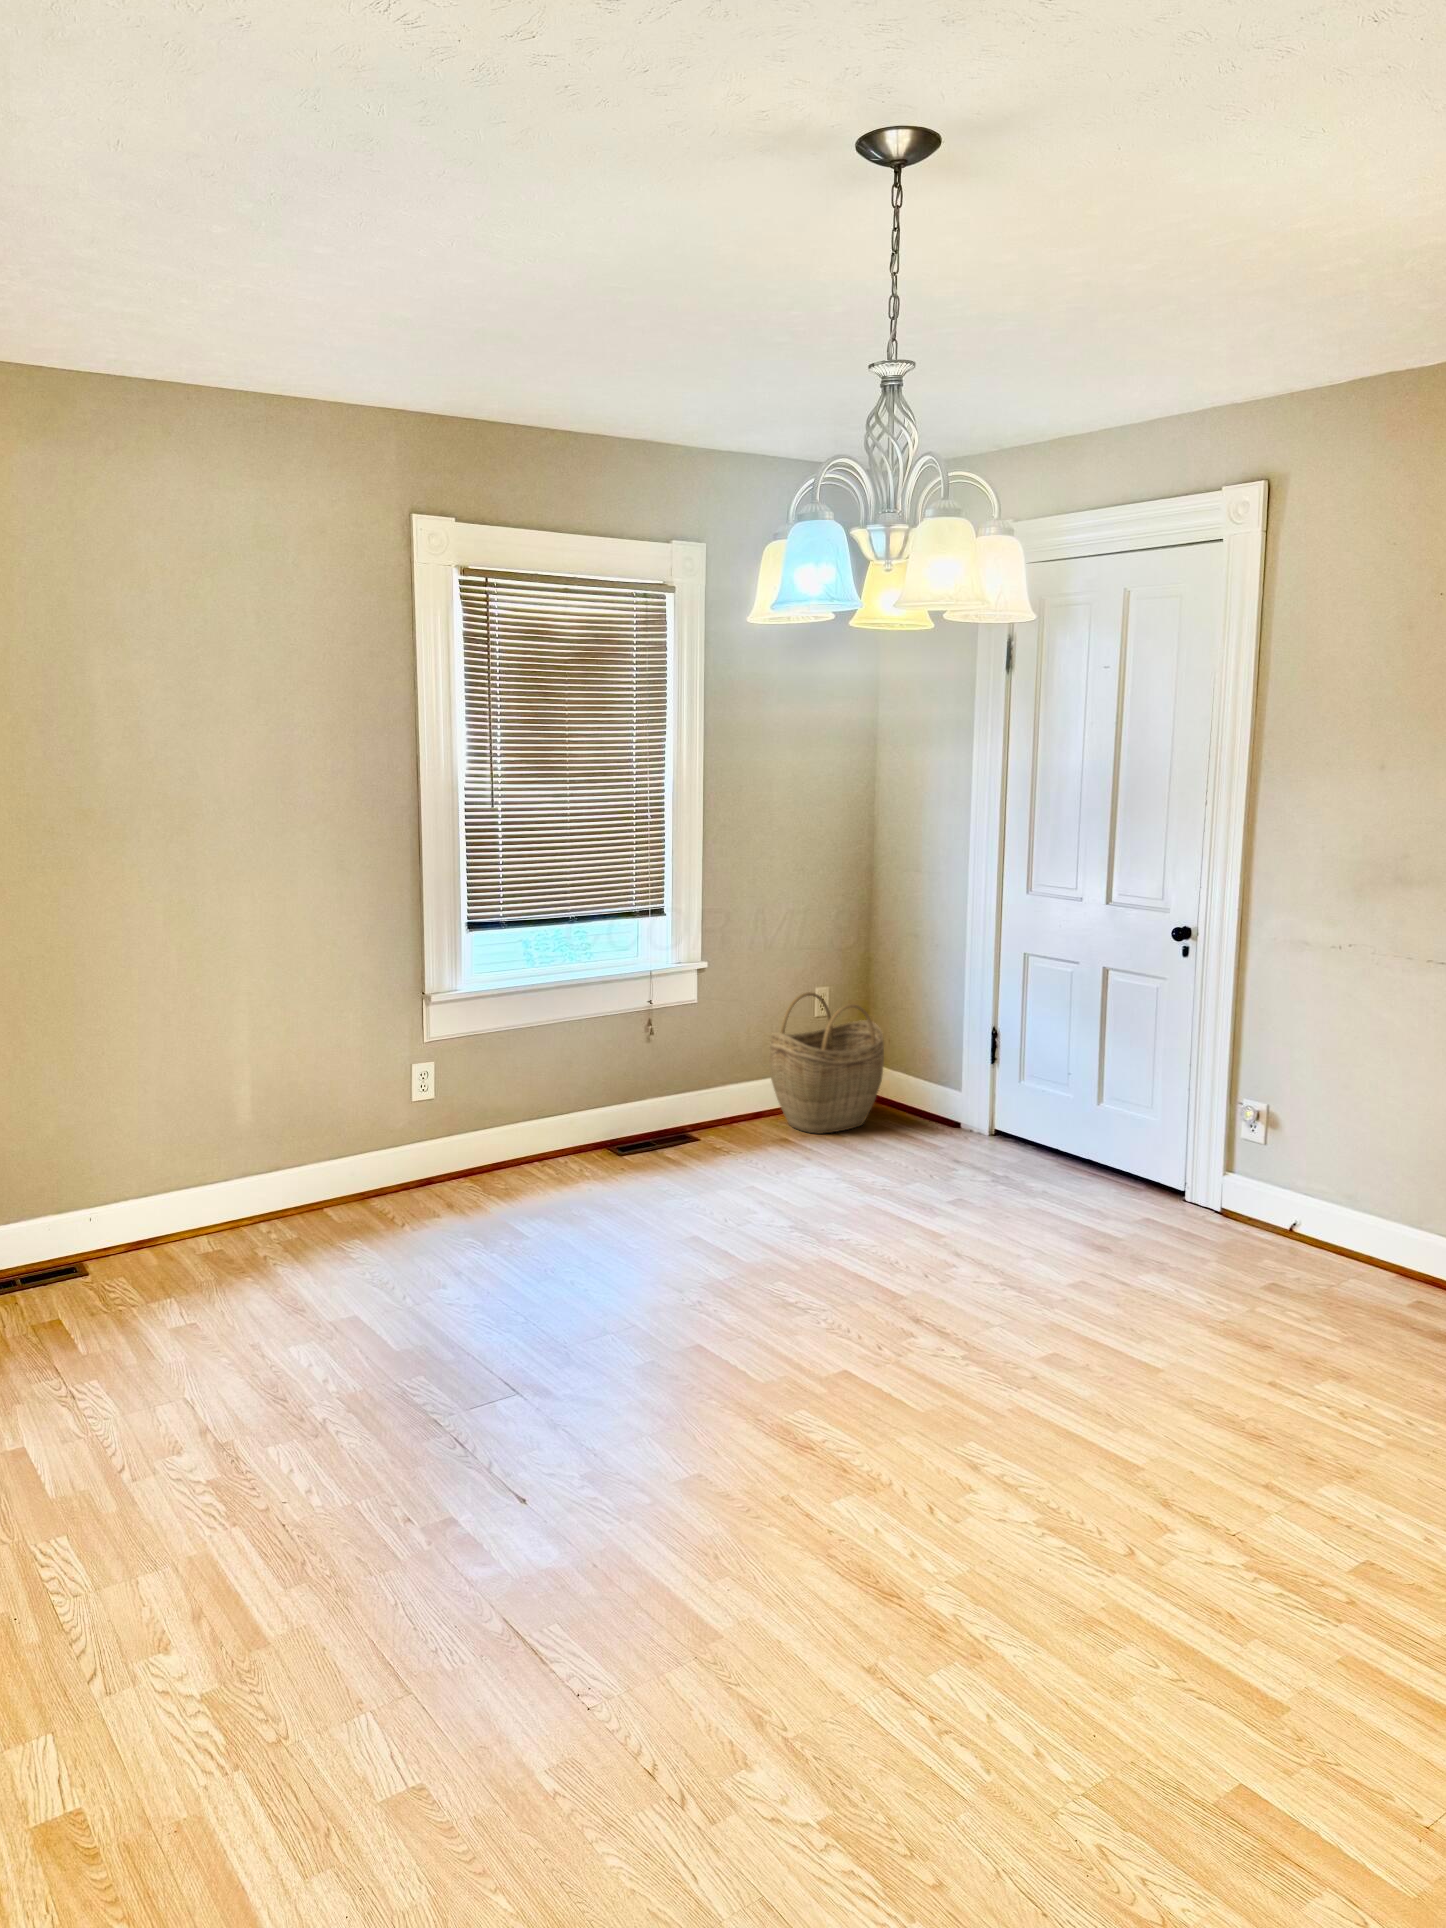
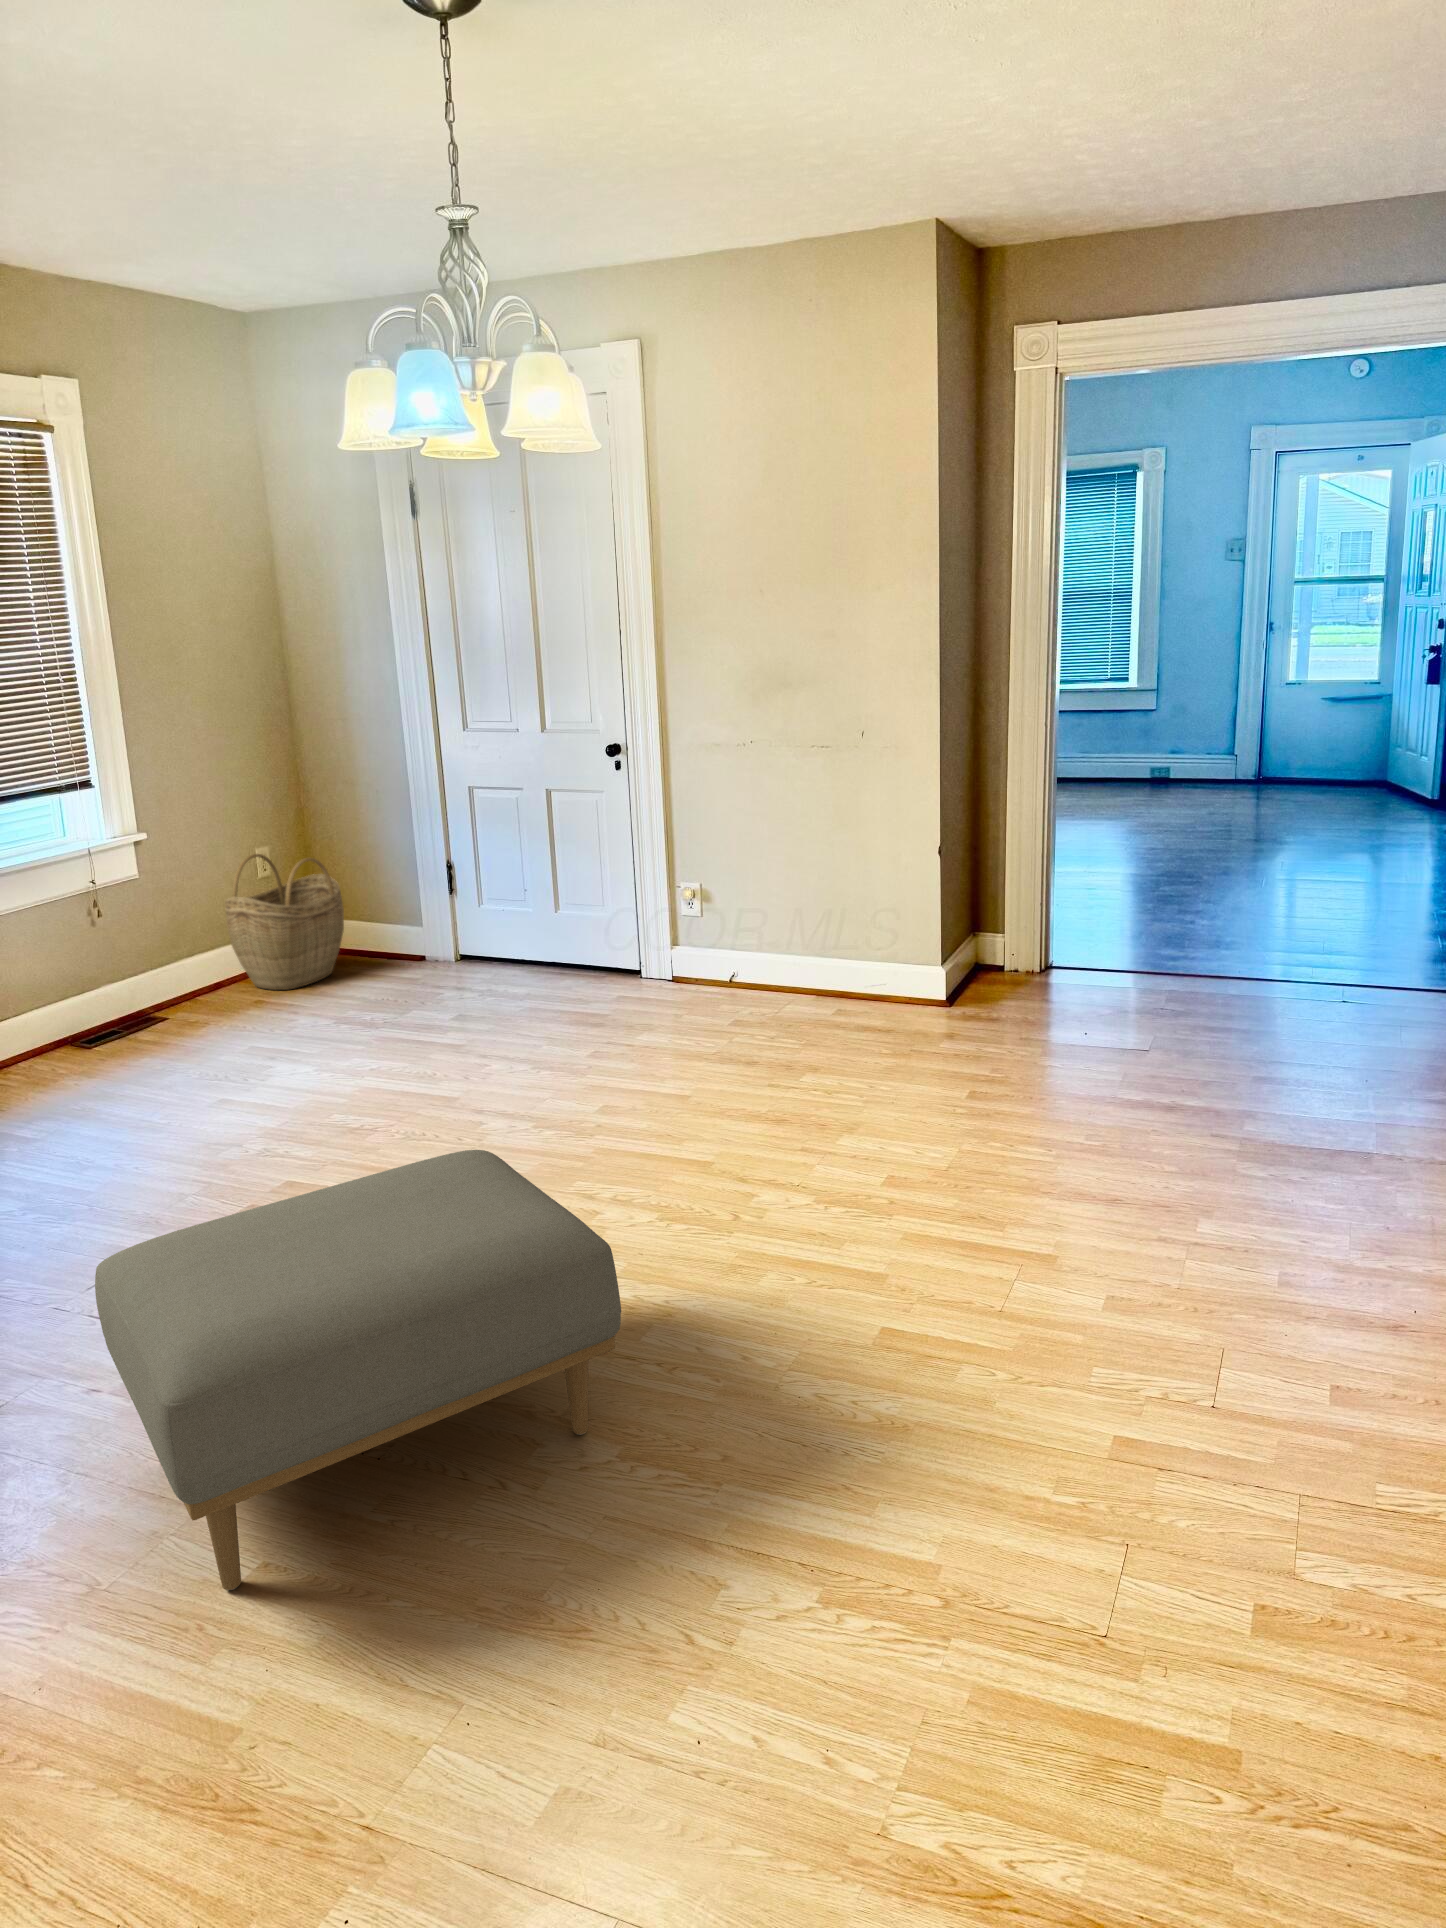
ottoman: none [330,1384,851,1790] -> present [95,1150,621,1590]

